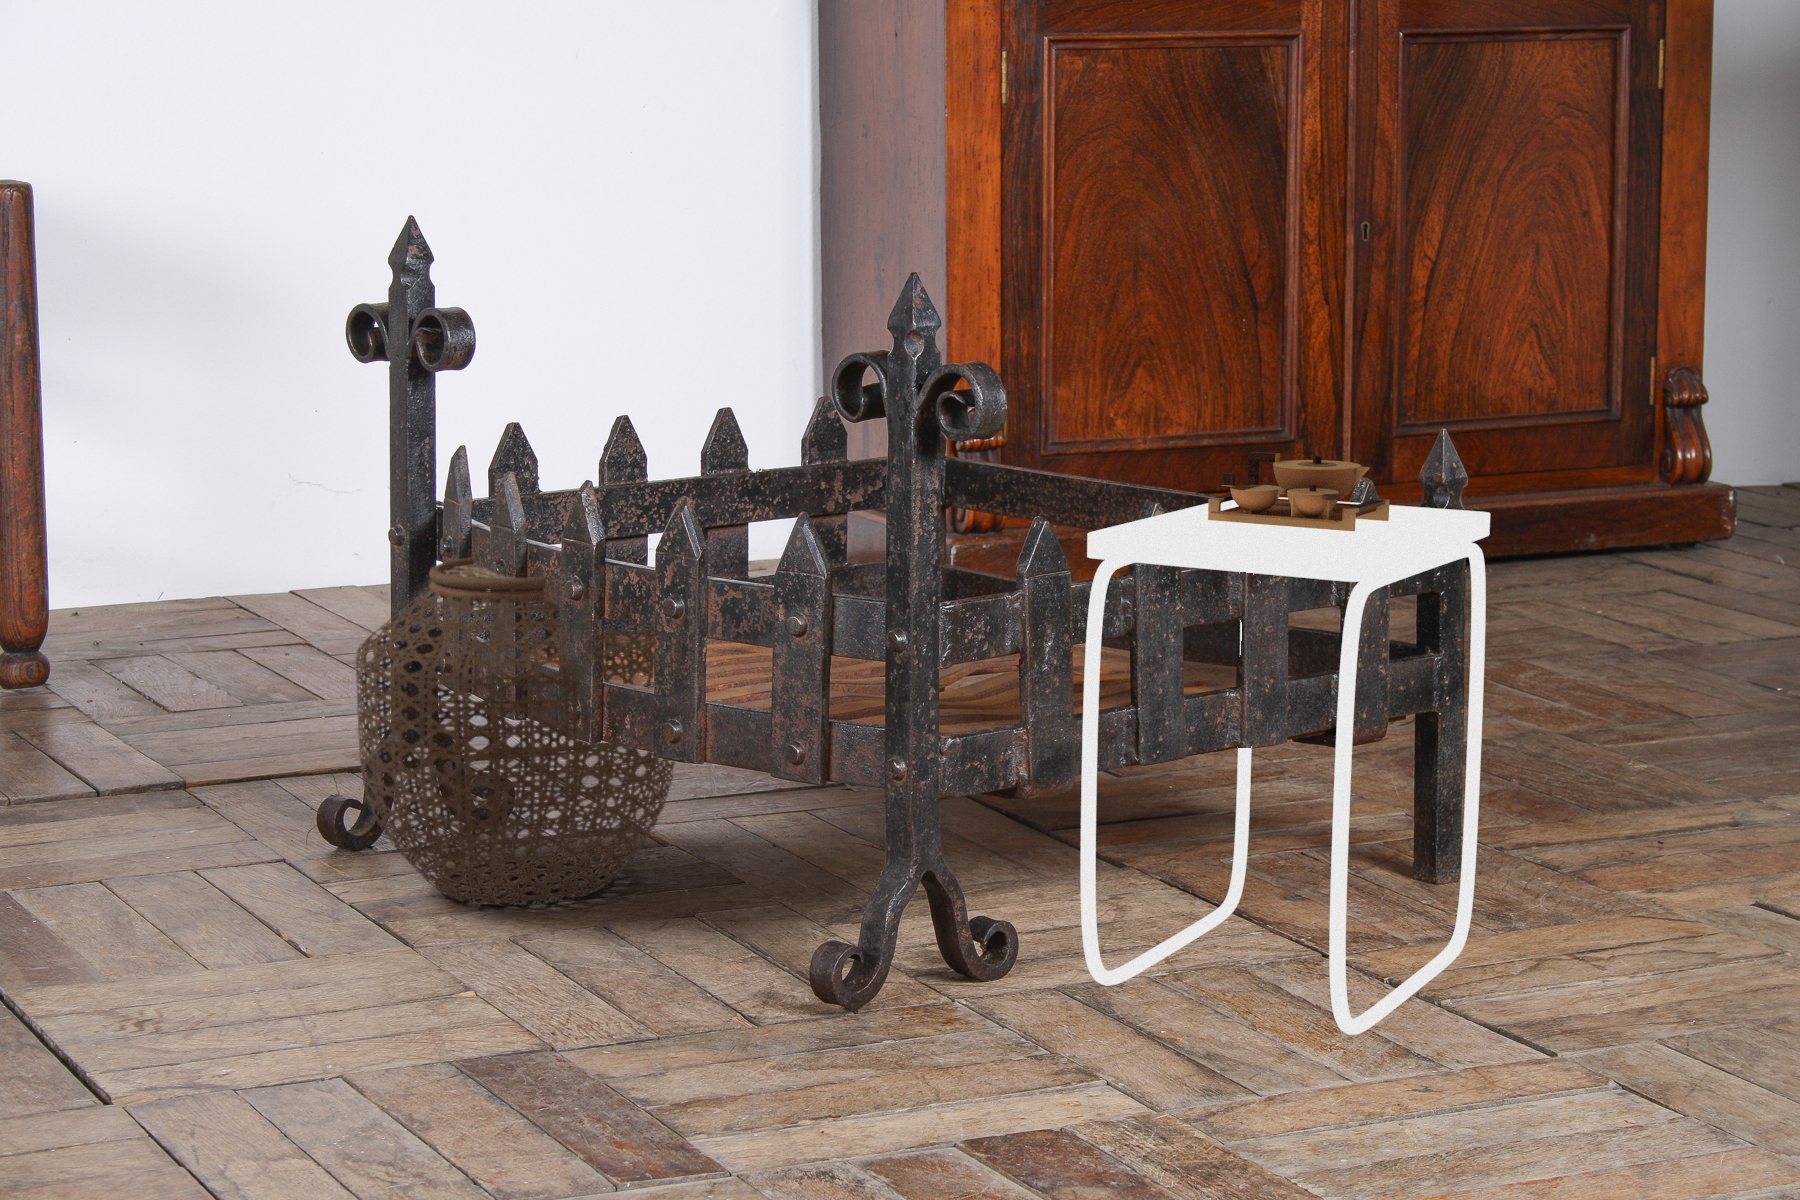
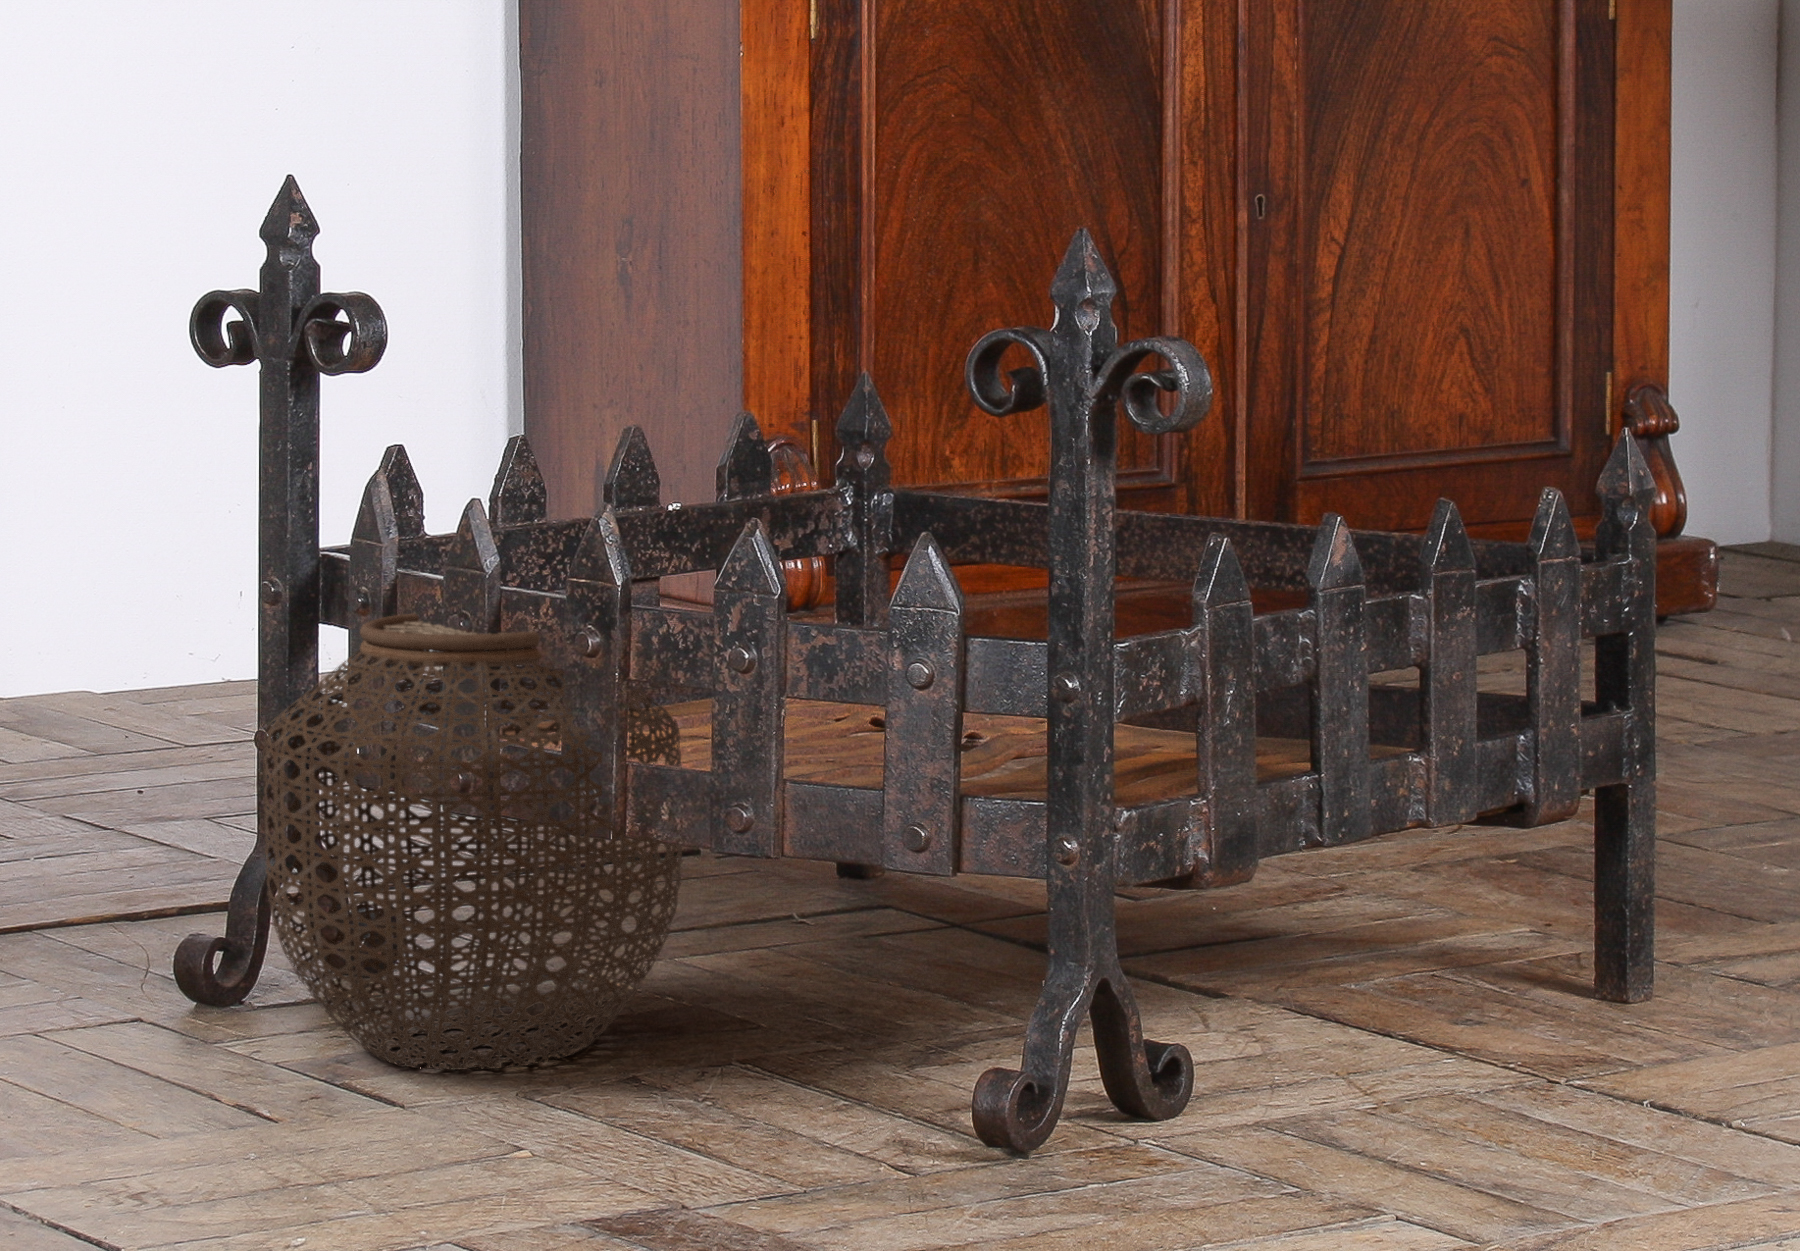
side table: present [1081,452,1490,1035] -> none [1289,451,1733,1158]

